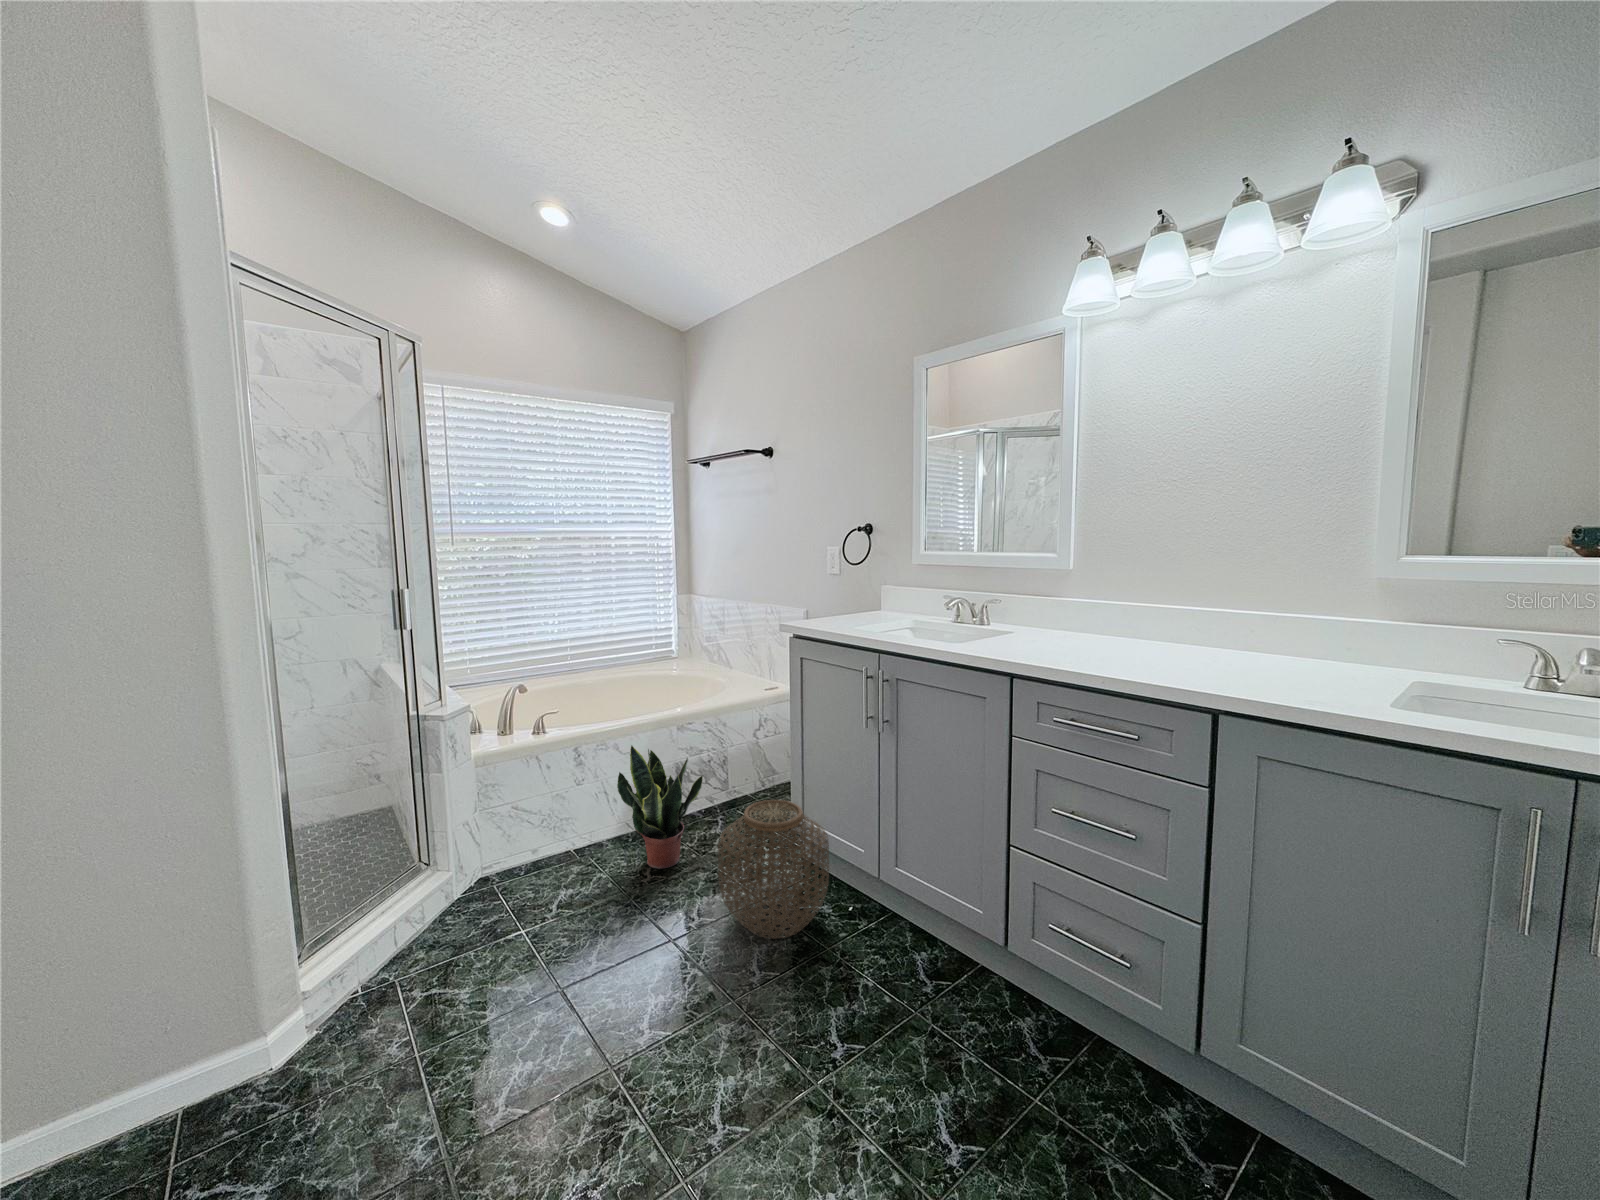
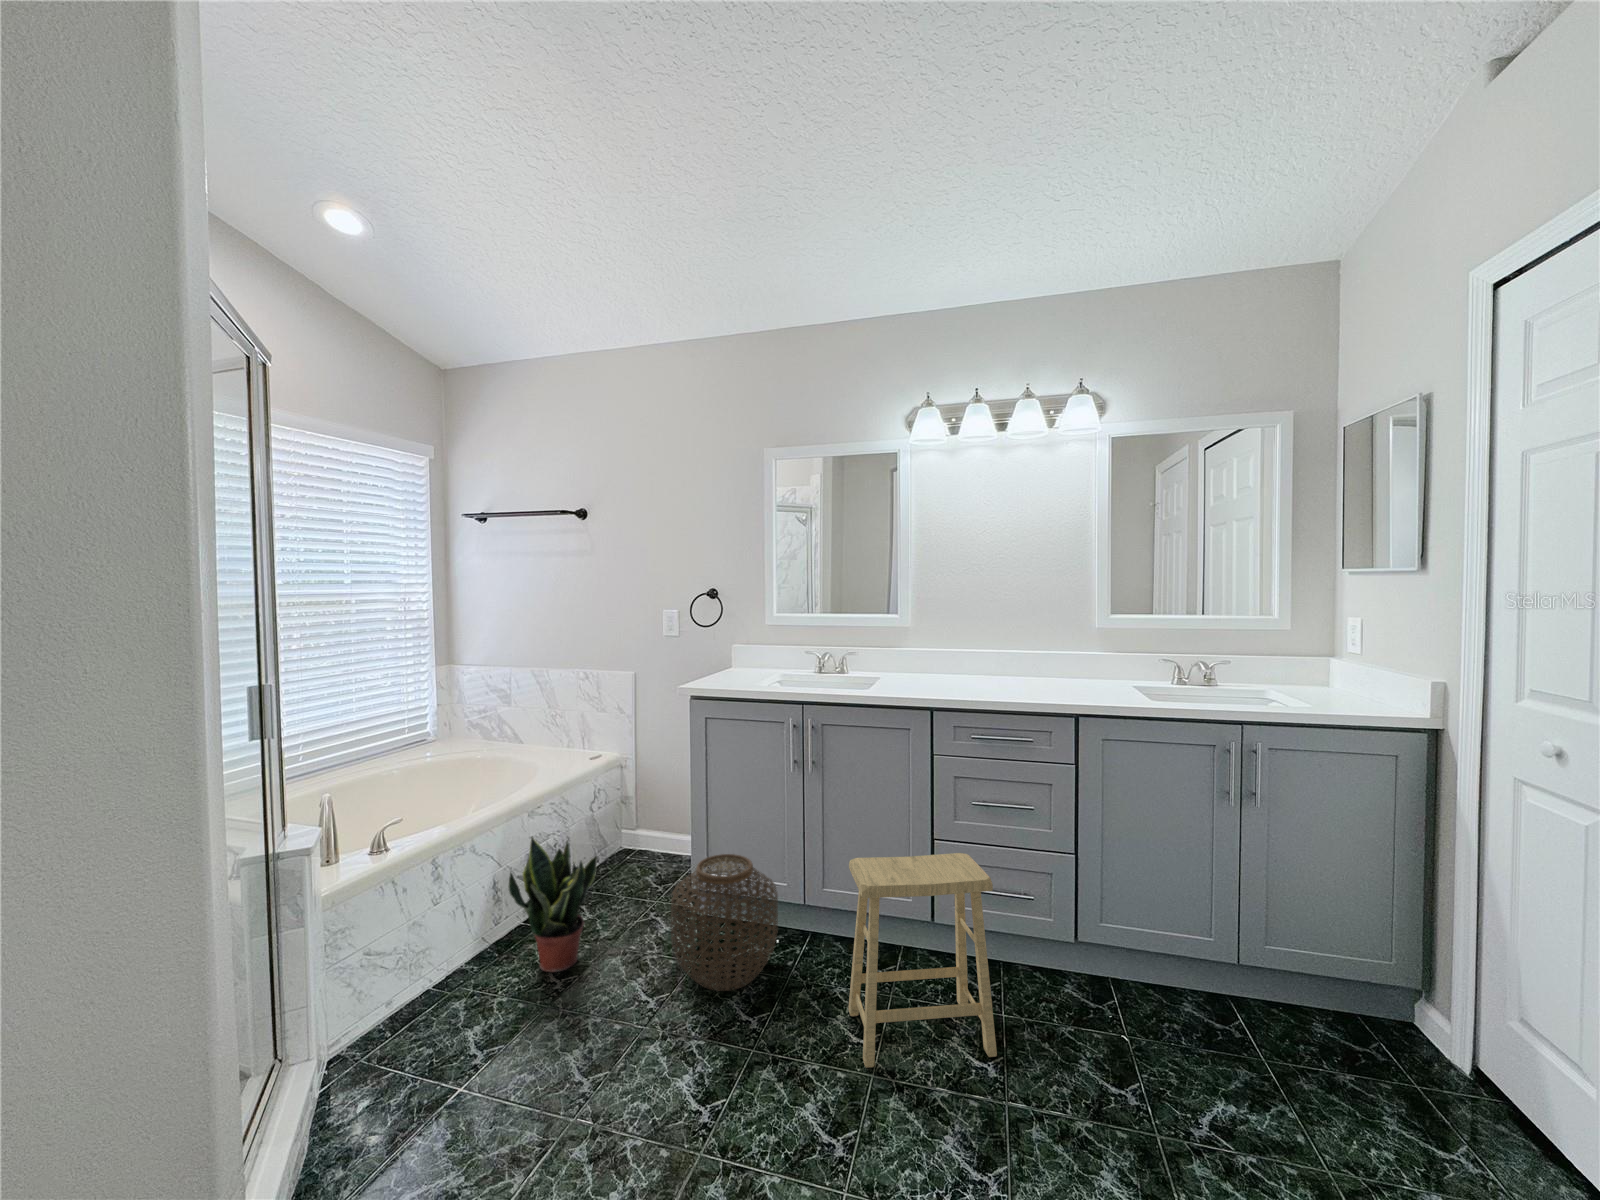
footstool: none [816,838,1002,1142] -> present [848,853,997,1068]

